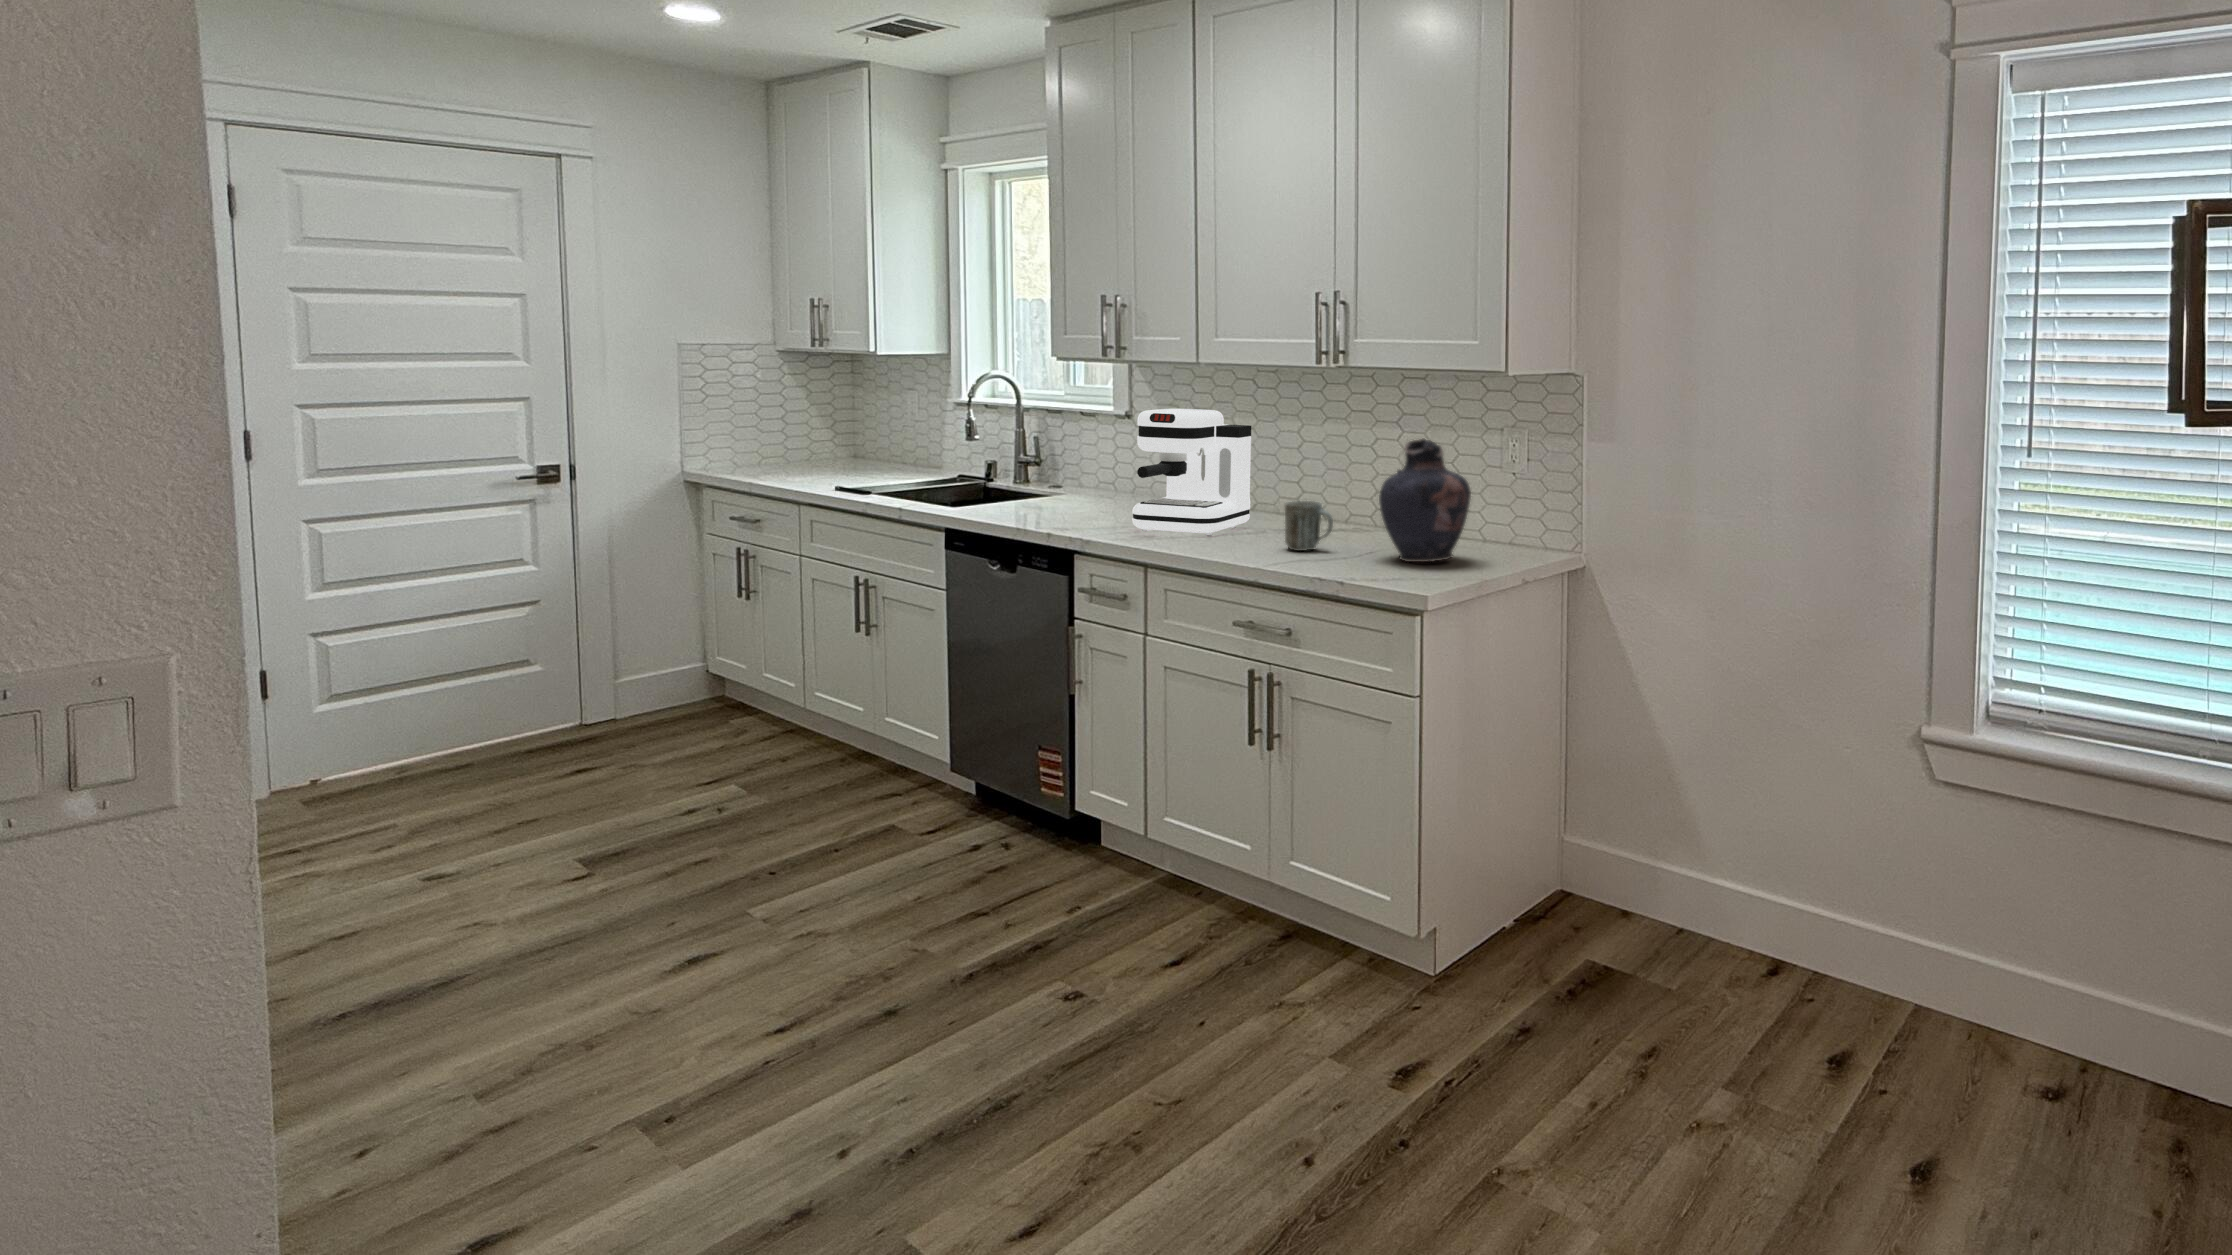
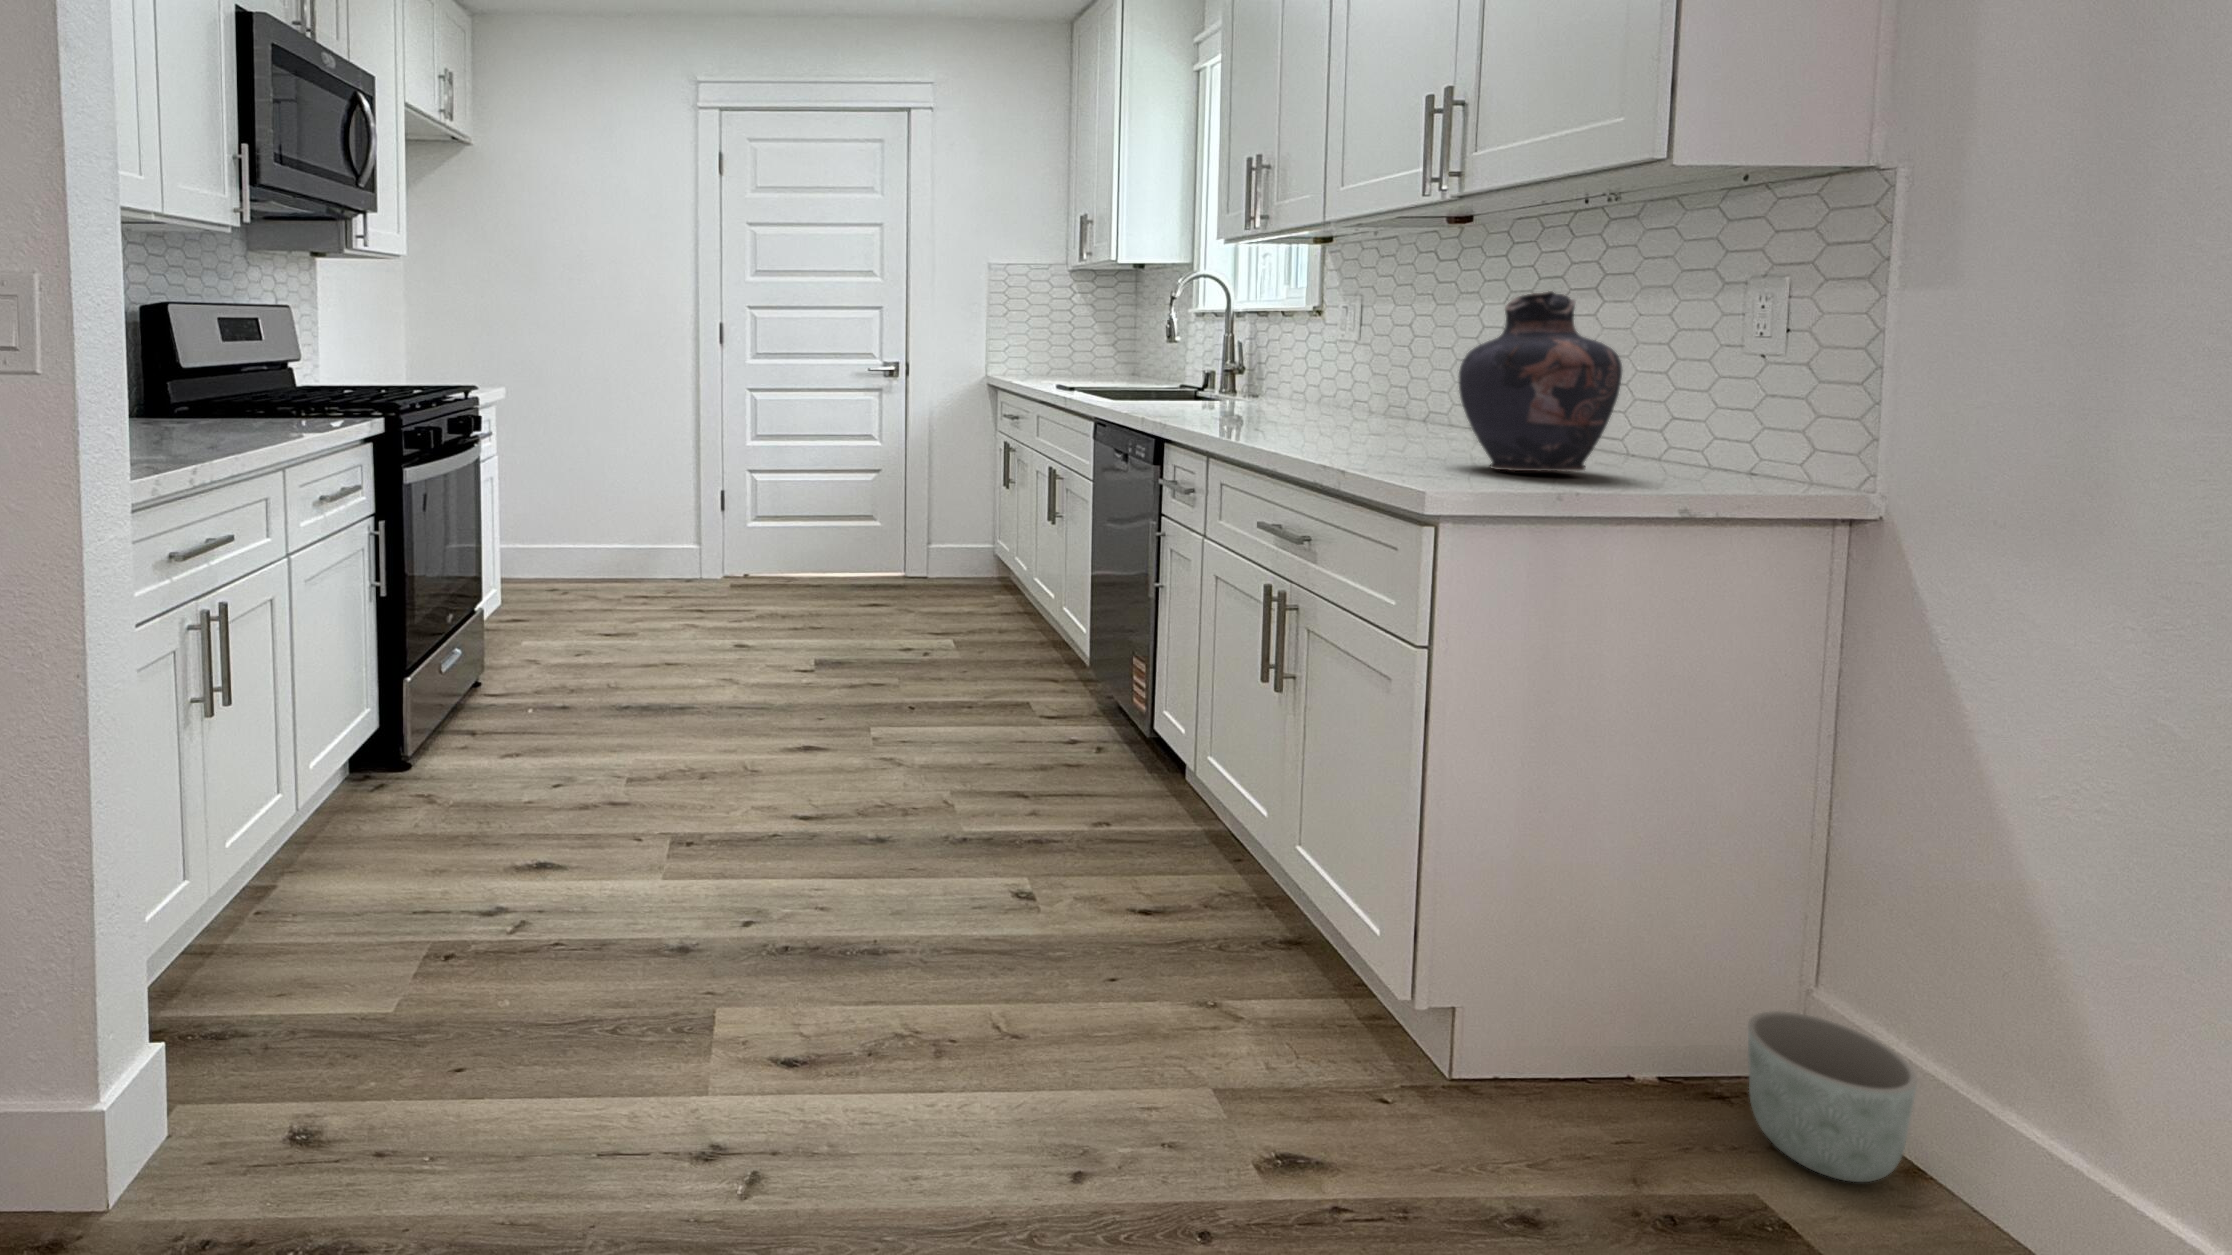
coffee maker: present [1132,409,1251,535] -> none [1203,284,1370,432]
mug: present [1285,501,1333,551] -> none [1349,387,1414,450]
planter: none [1556,854,1626,937] -> present [1748,1011,1917,1182]

